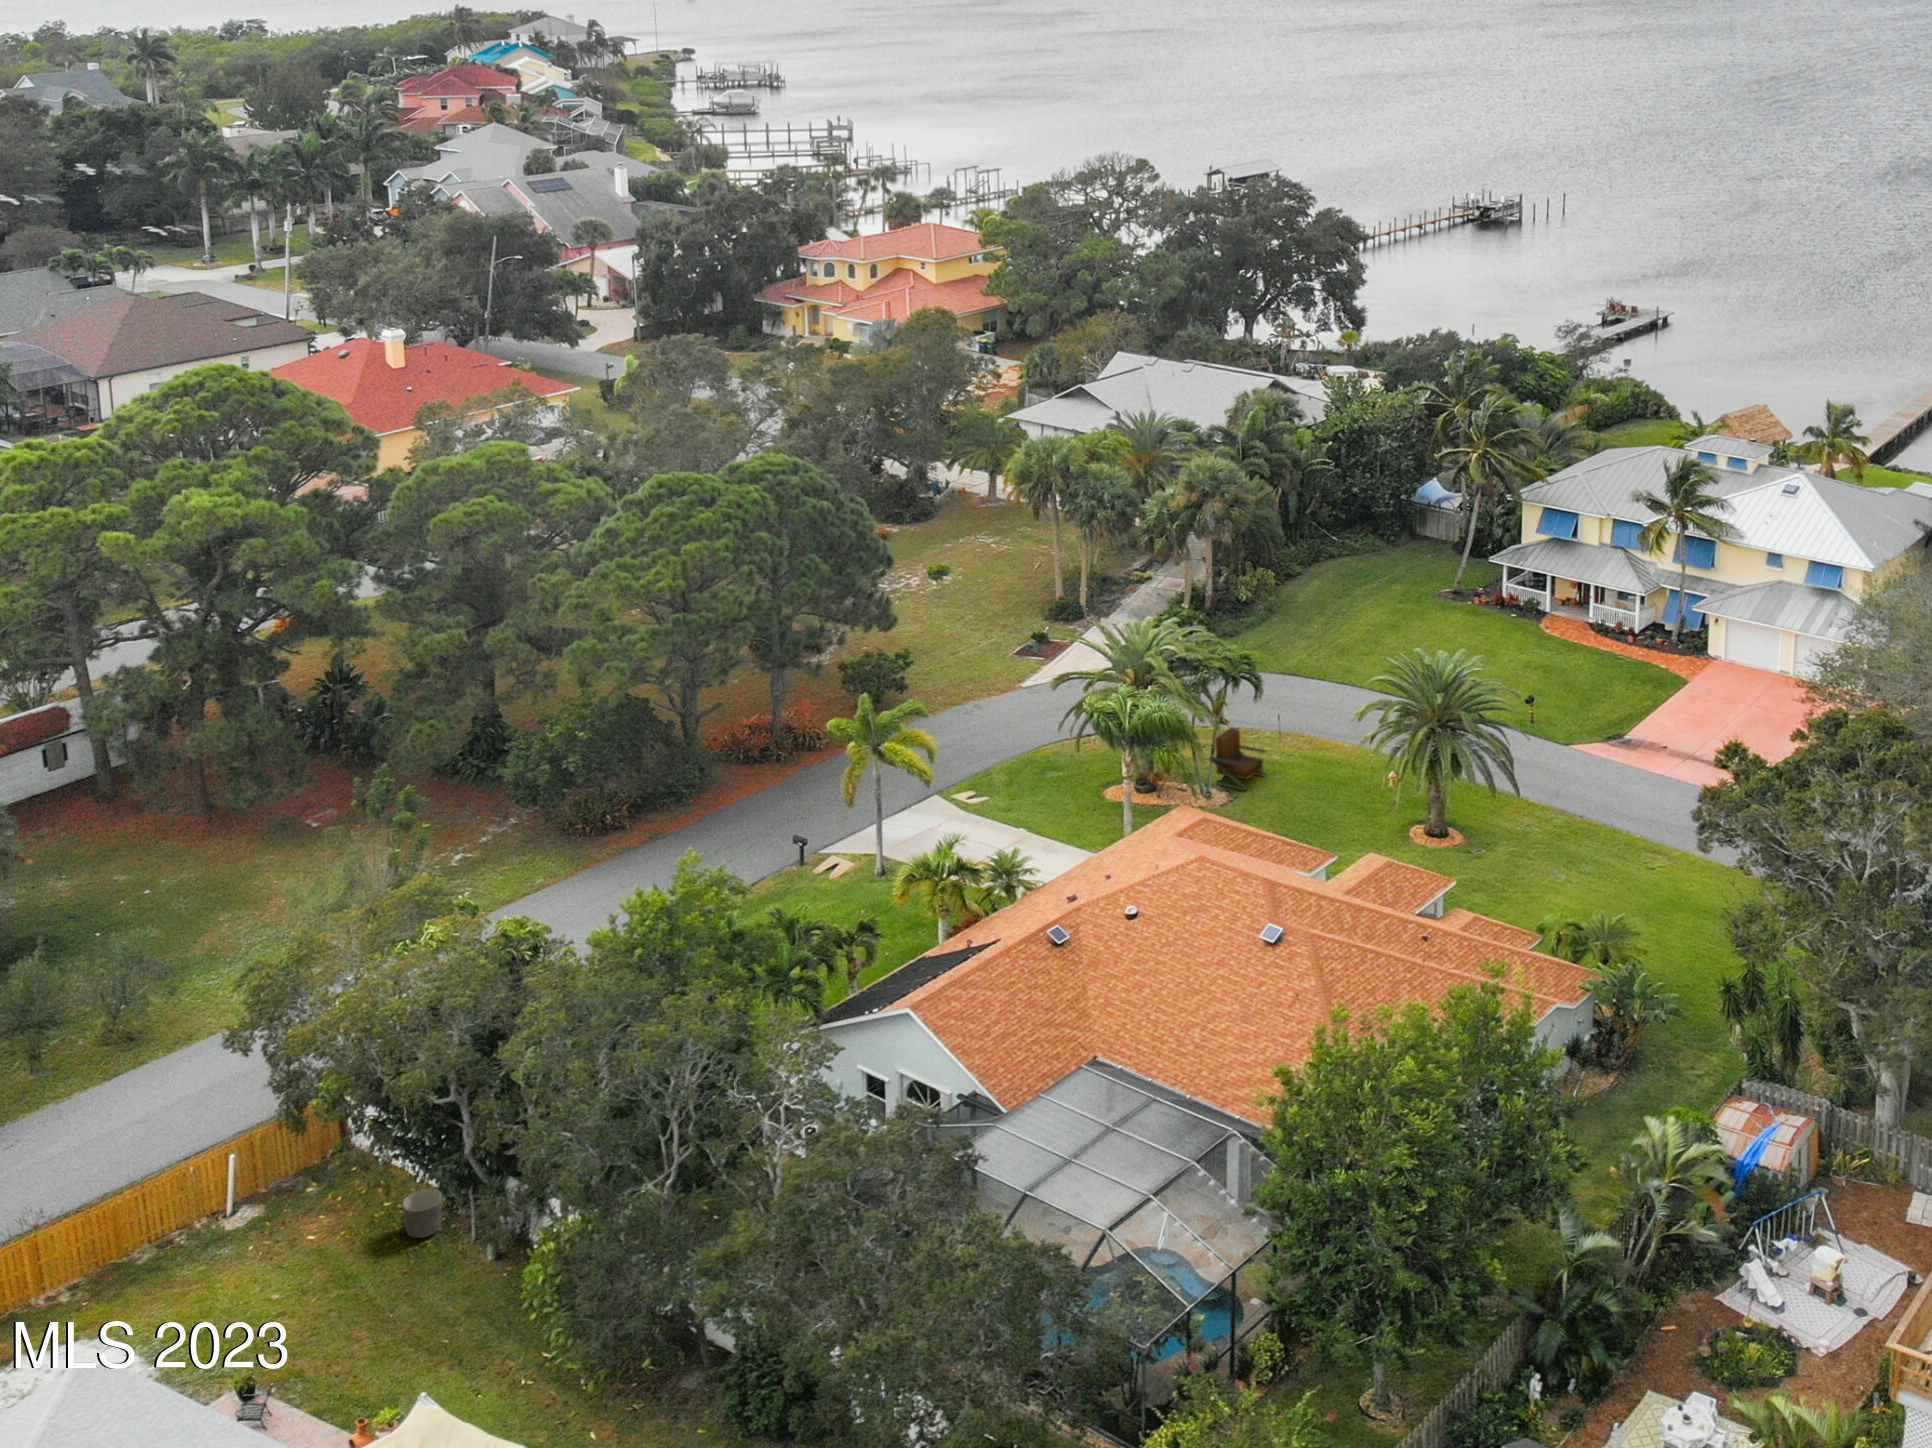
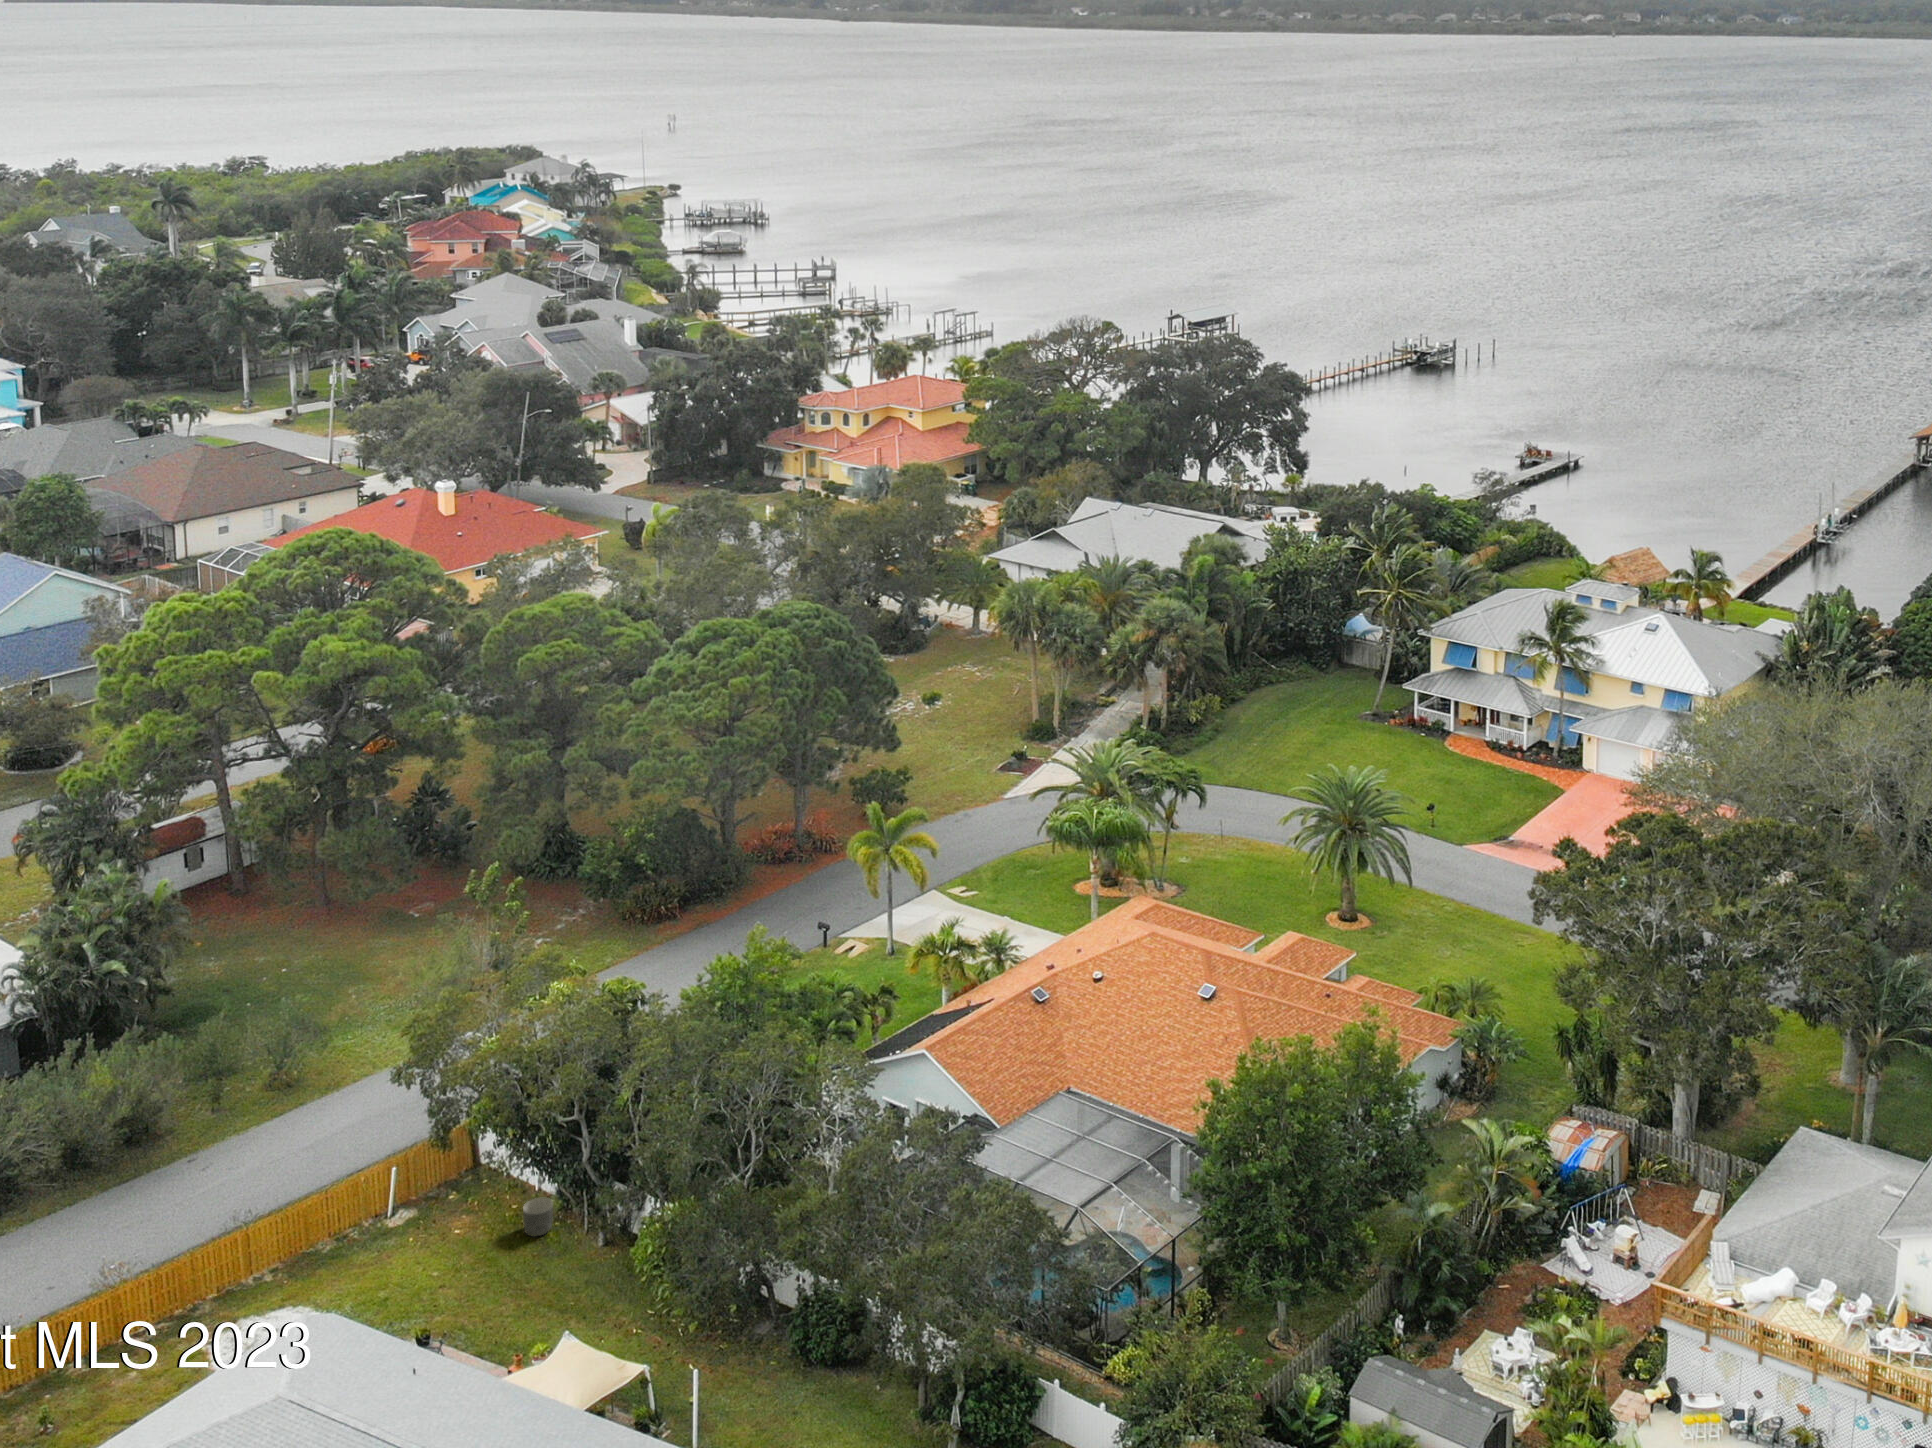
lounge chair: present [1209,728,1266,791] -> none [1162,830,1211,883]

